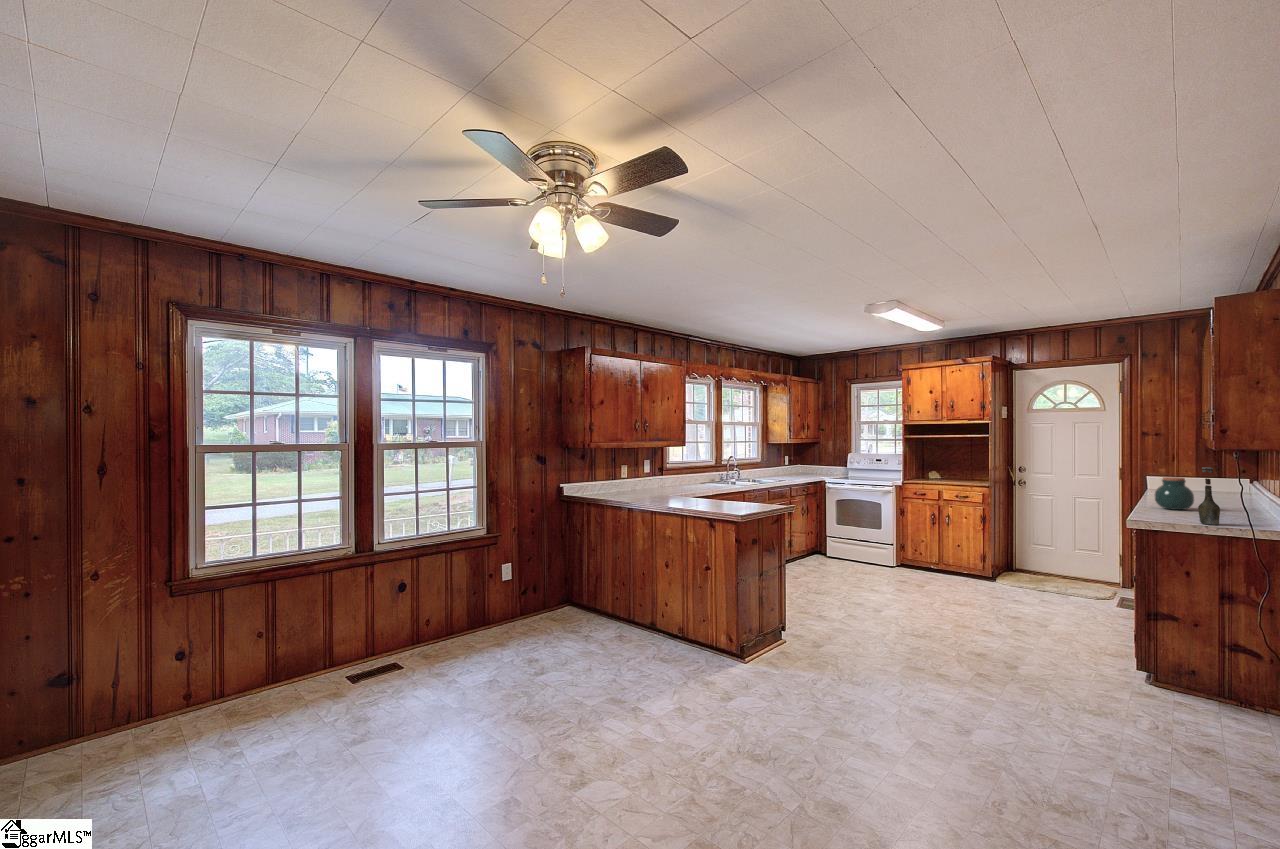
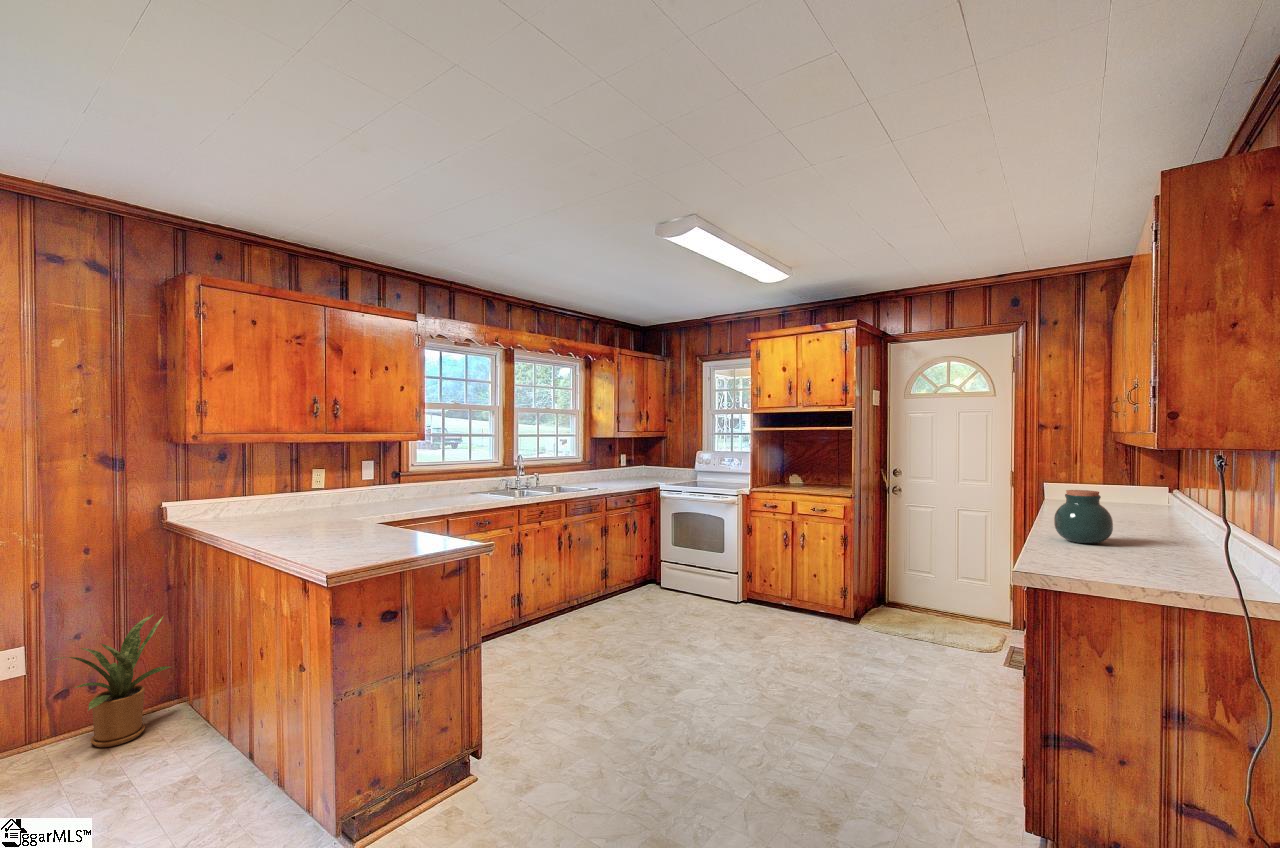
bottle: present [1198,468,1220,525] -> none [1129,478,1167,586]
house plant: none [531,550,573,623] -> present [52,614,170,747]

